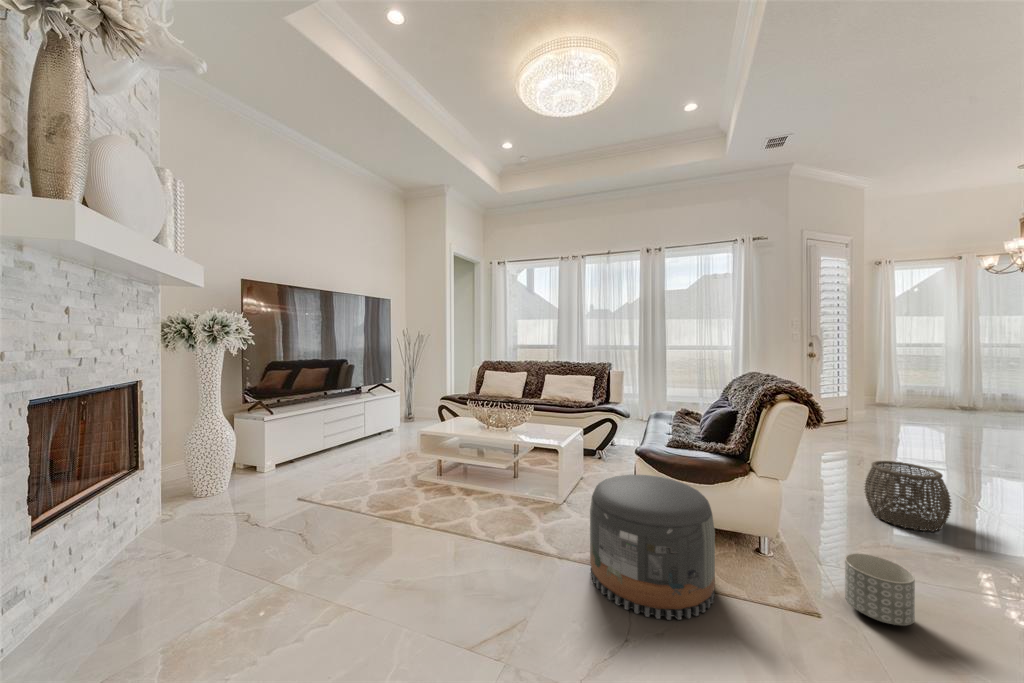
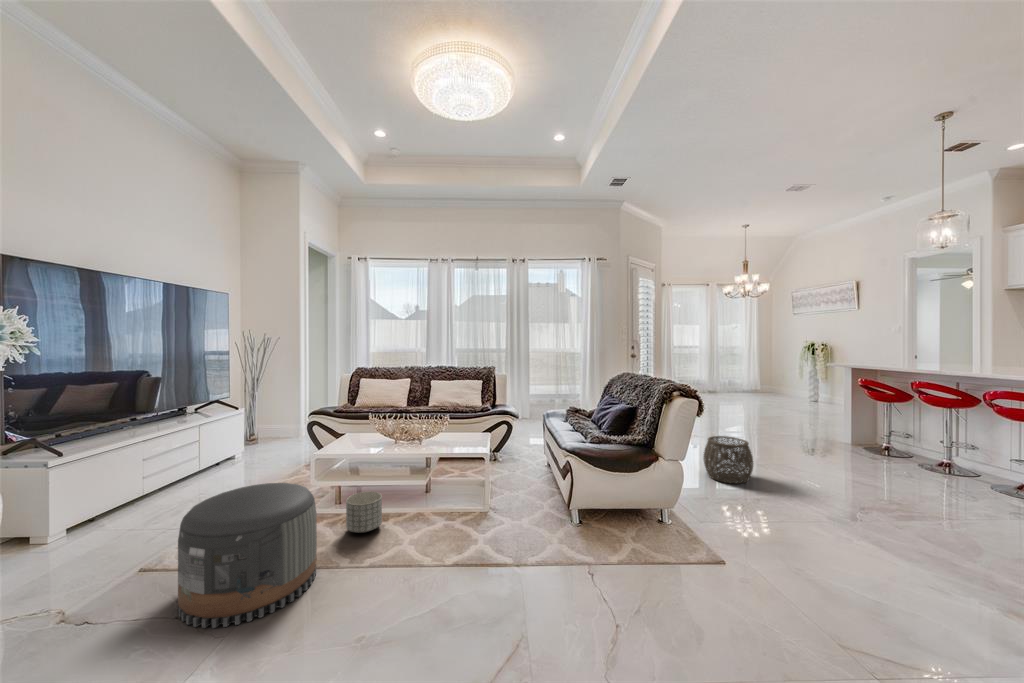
pouf: present [590,475,715,620] -> present [178,483,317,628]
planter: present [845,553,915,626] -> present [346,491,382,533]

